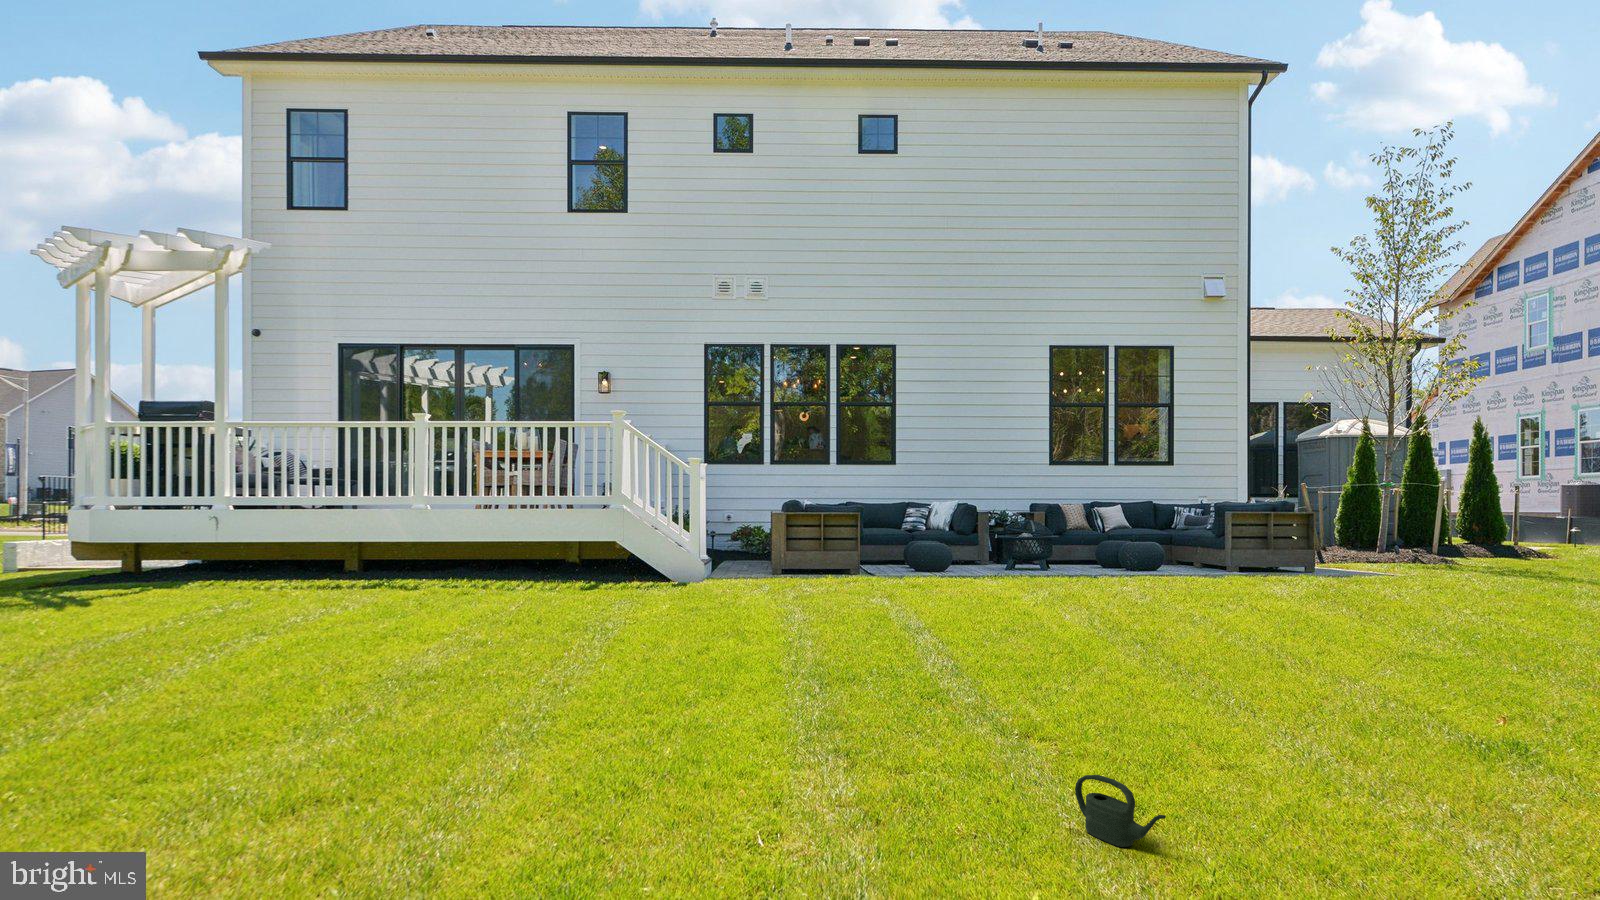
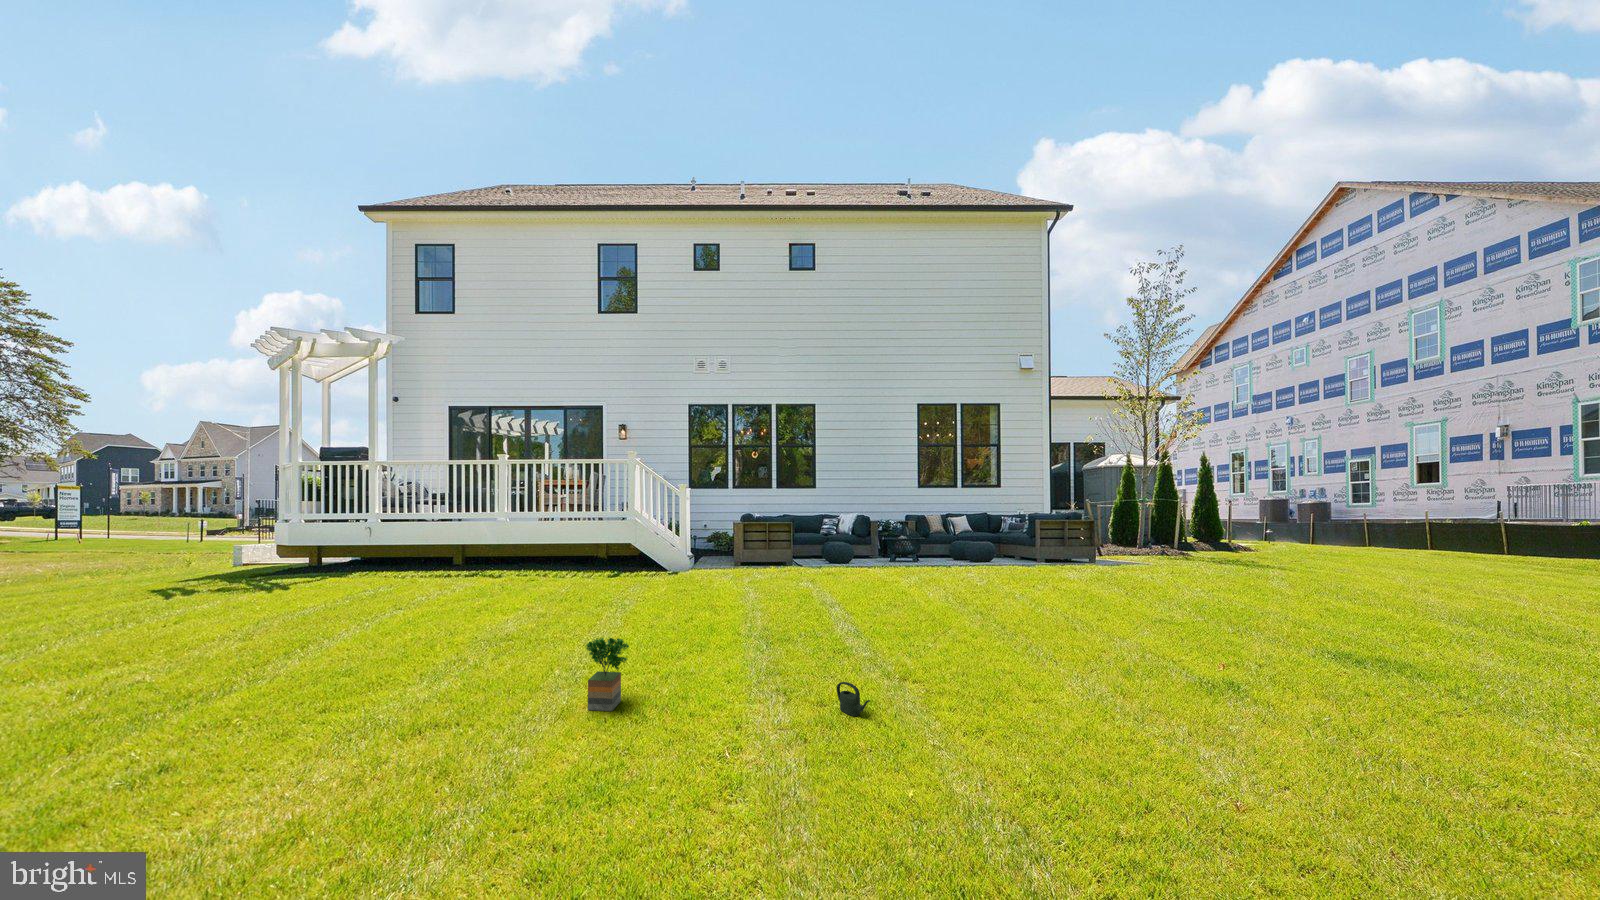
potted tree: none [565,680,656,832] -> present [586,638,629,711]

